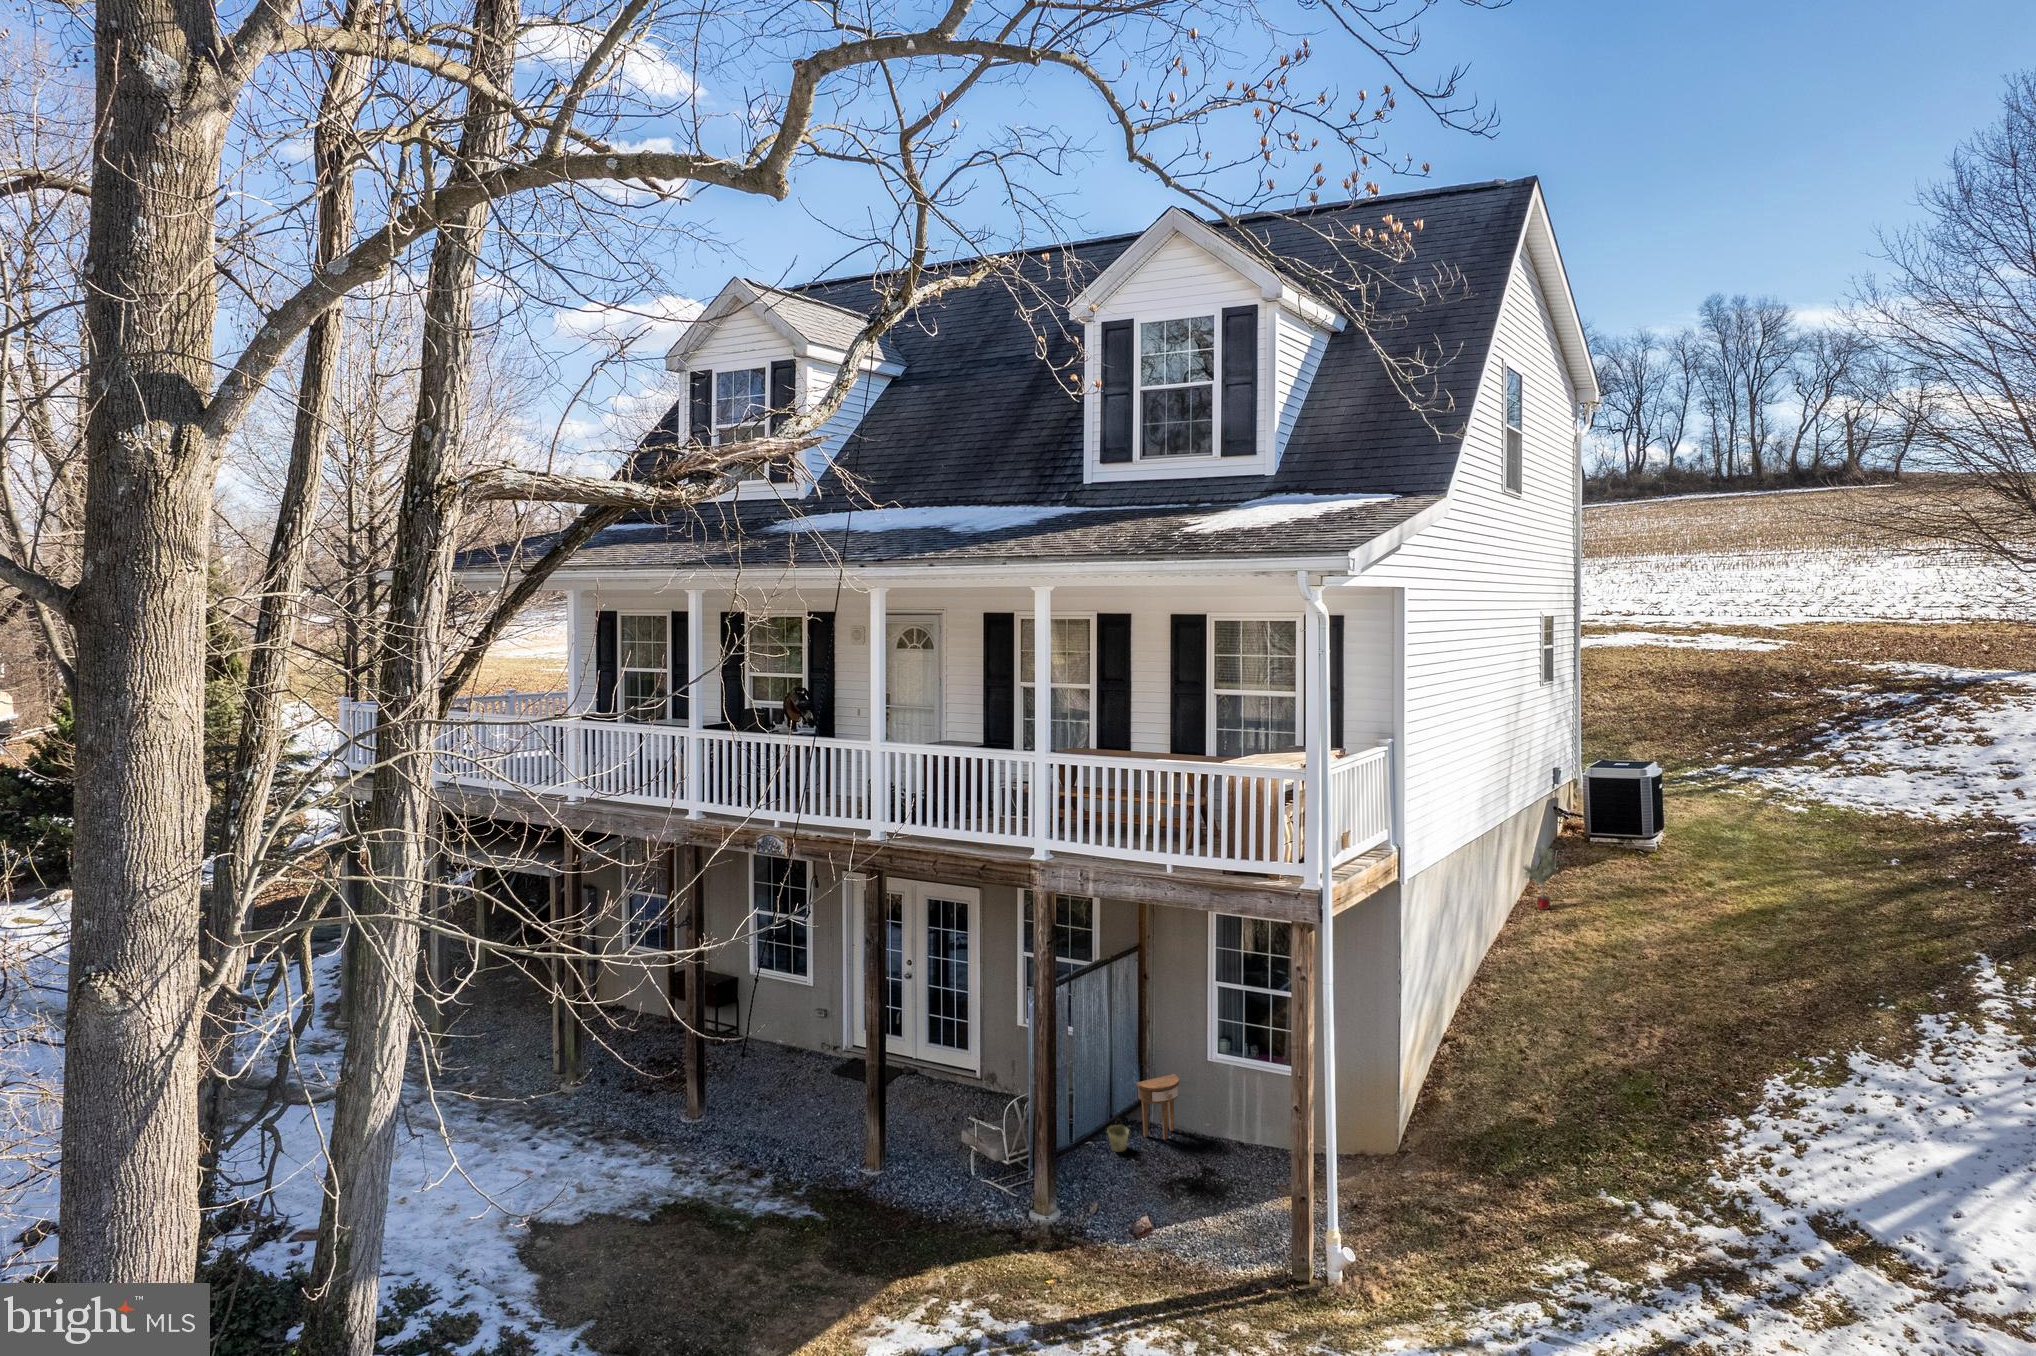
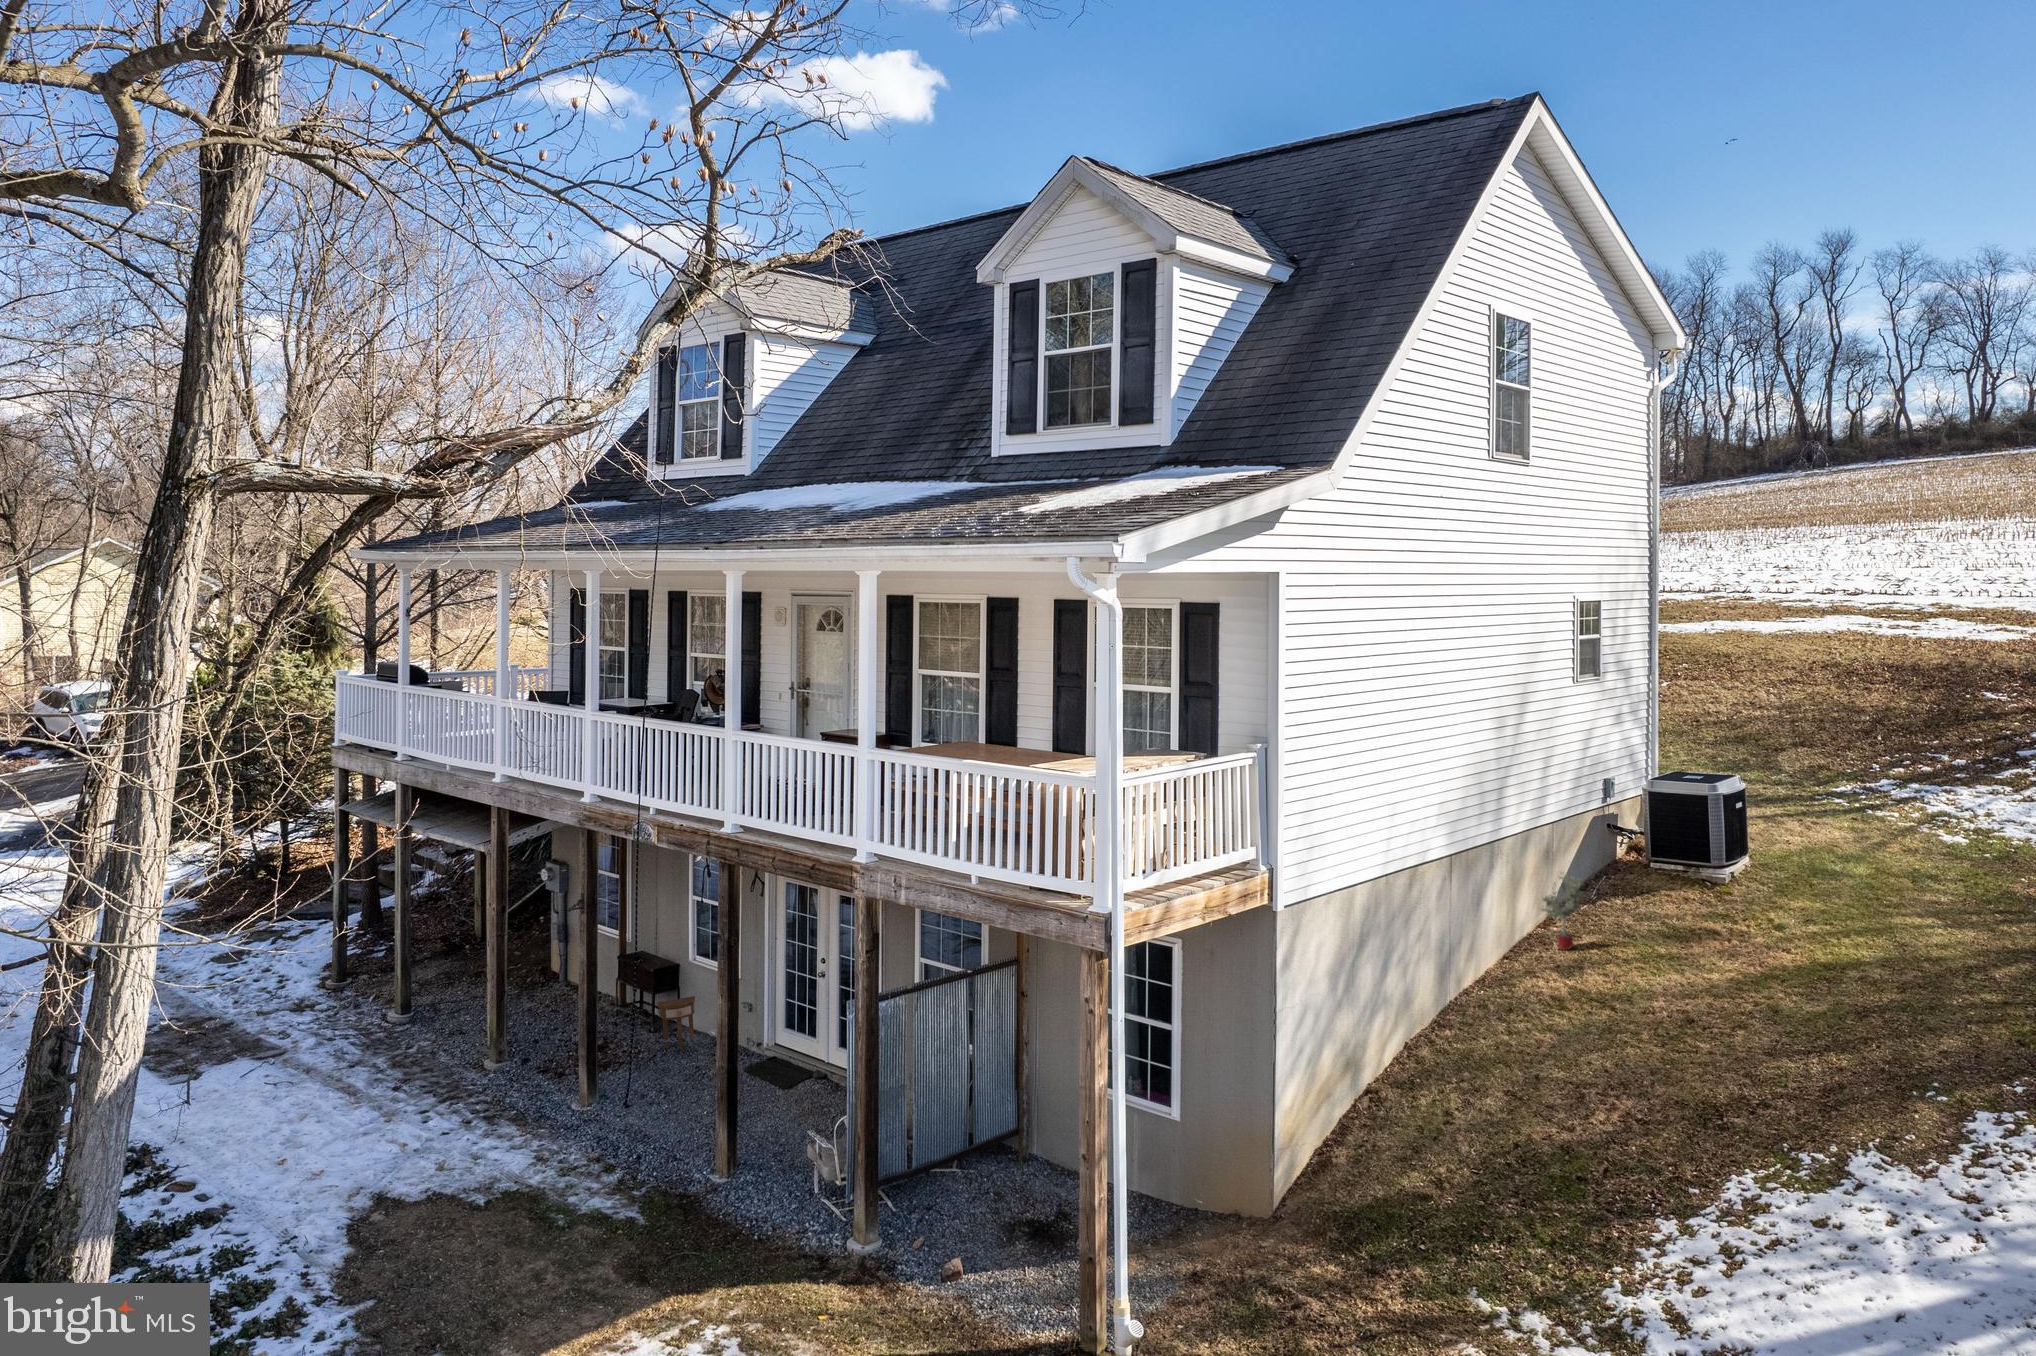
side table: present [1136,1074,1180,1140] -> present [657,996,695,1050]
bucket: present [1107,1125,1129,1152] -> none [965,1155,988,1191]

